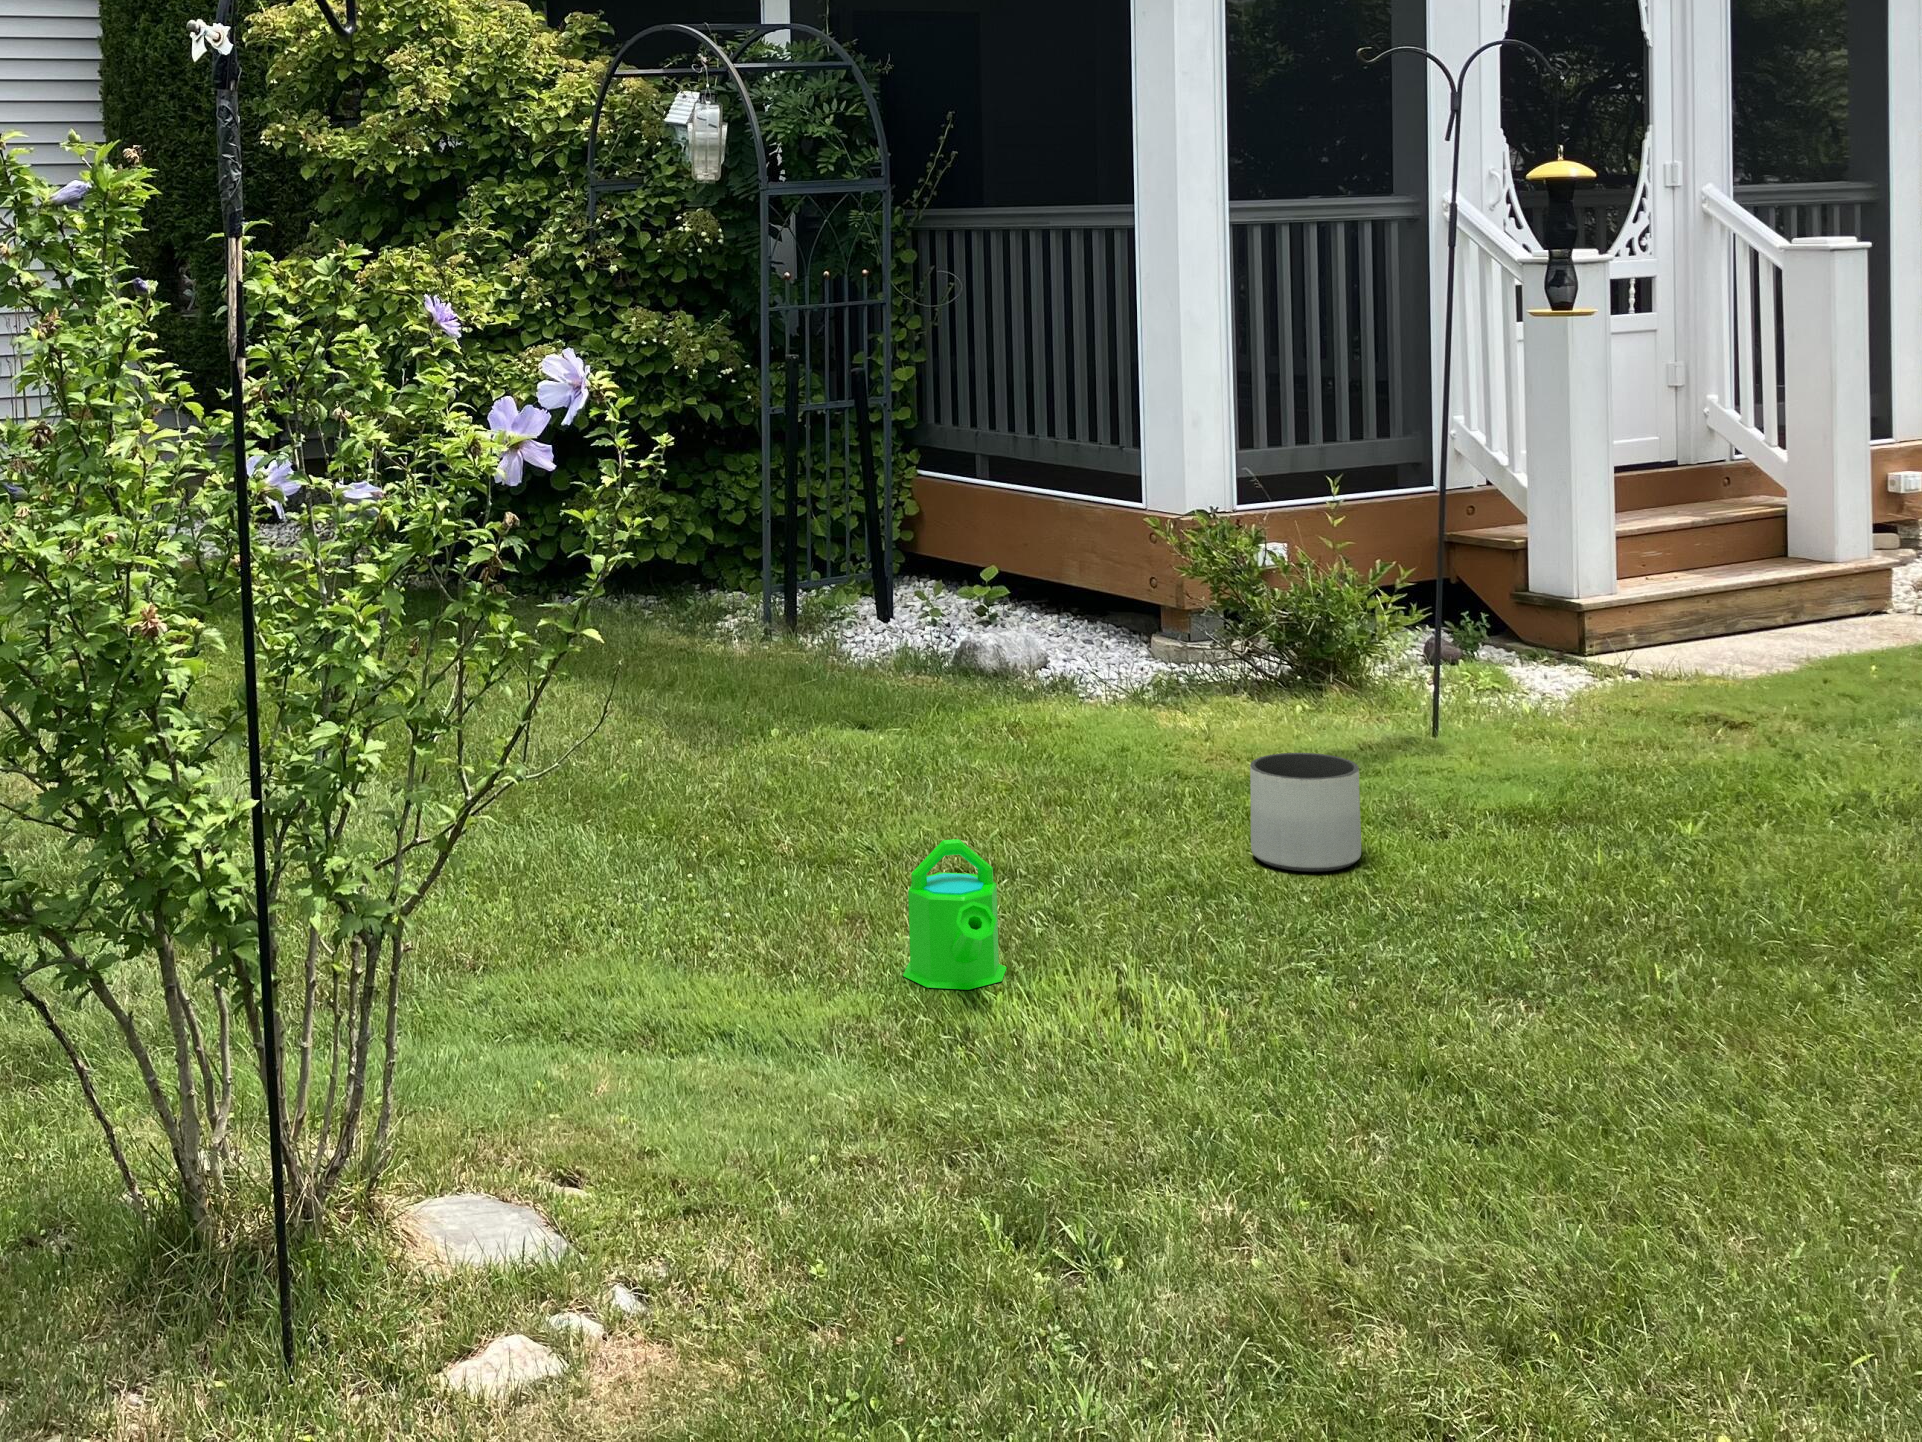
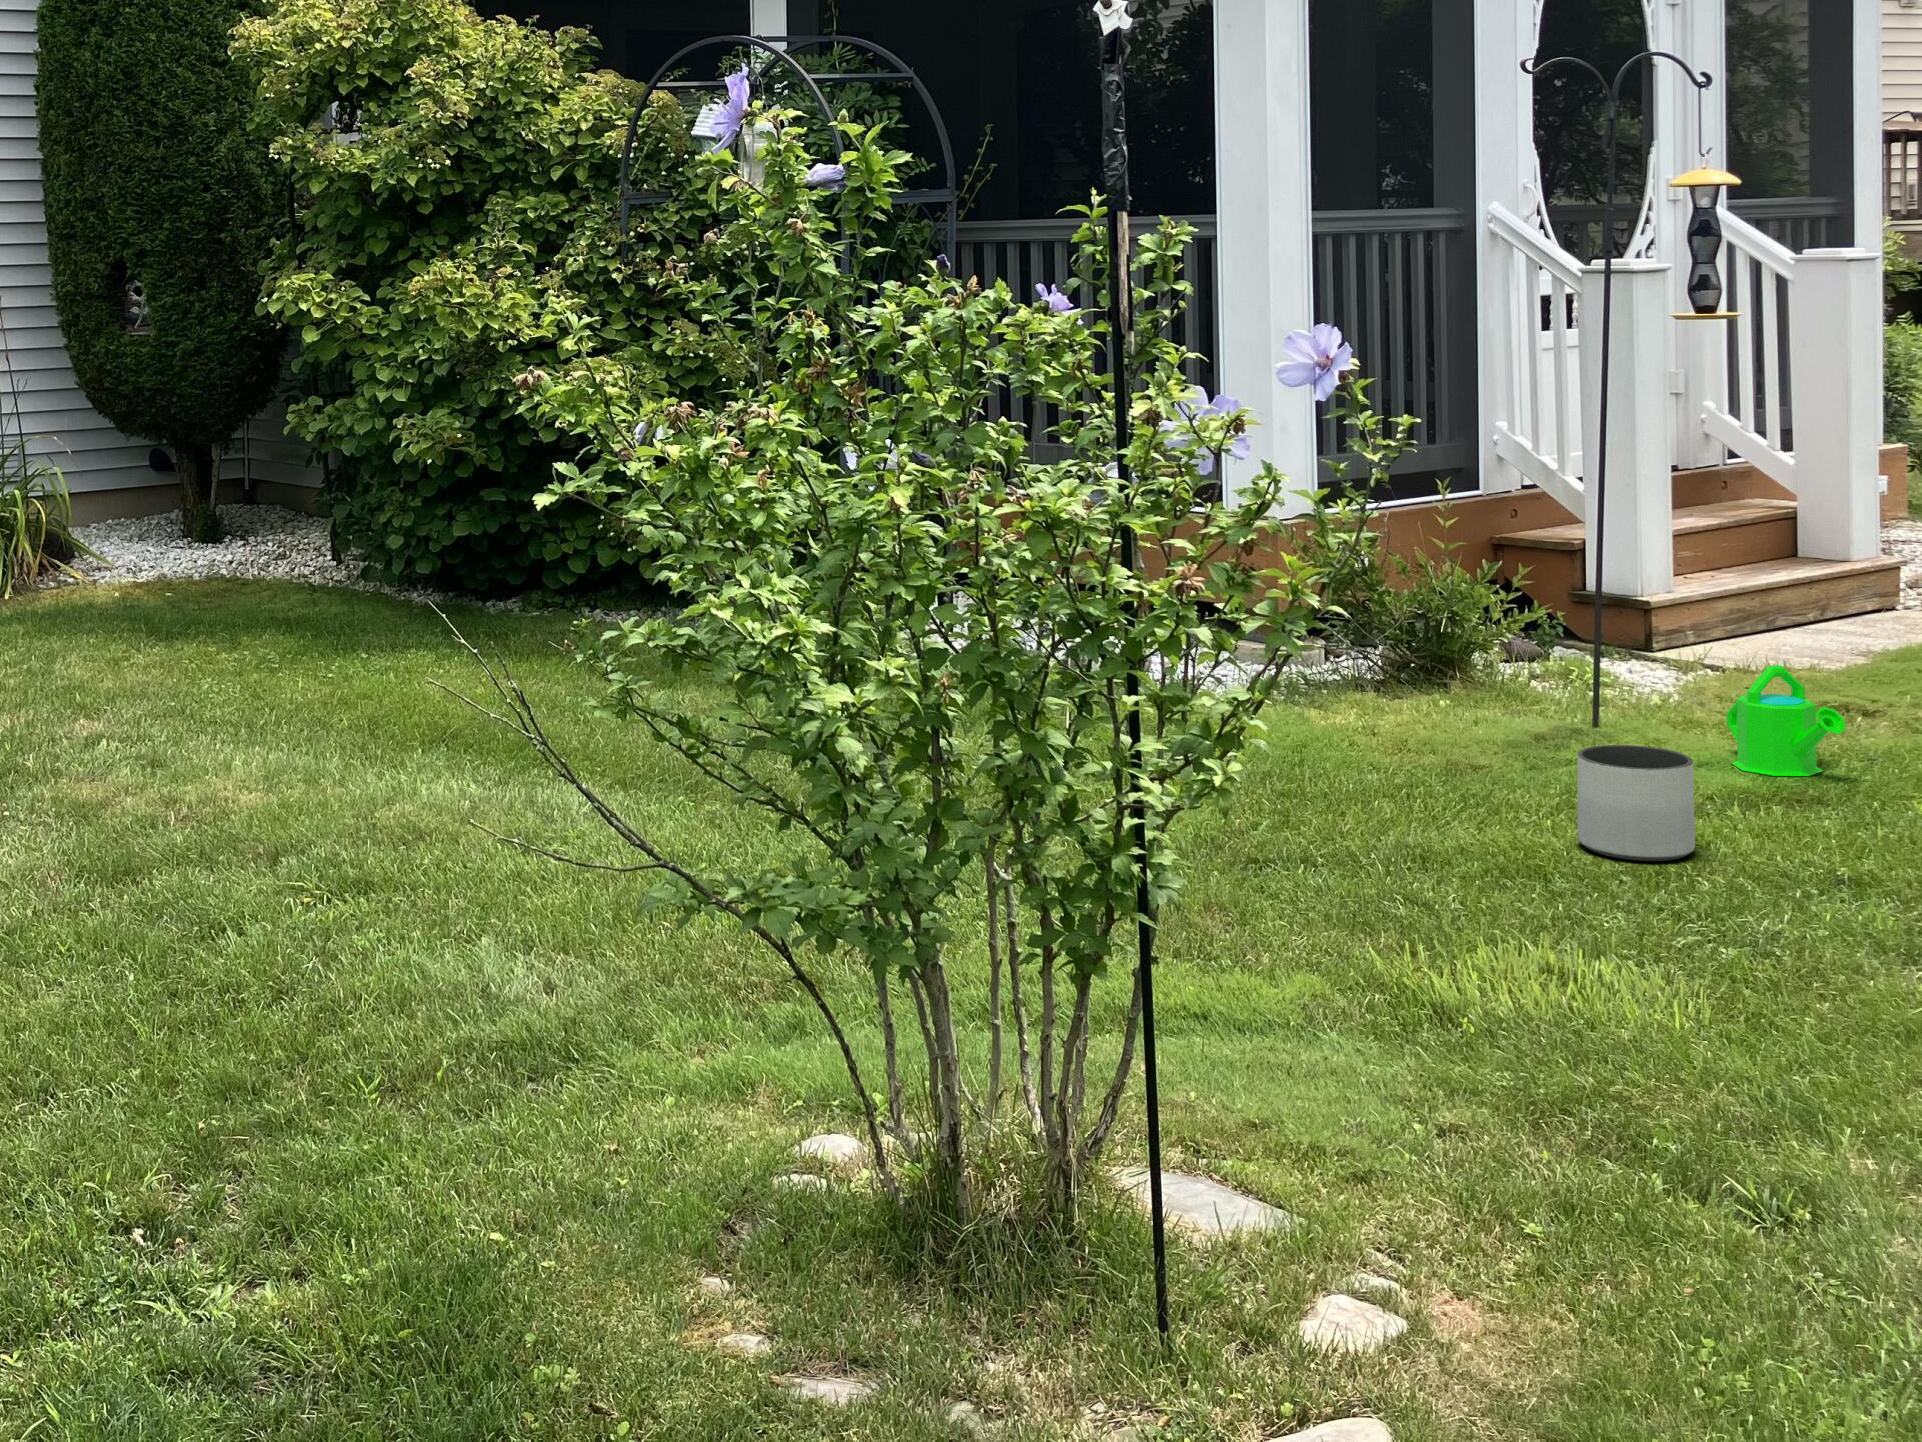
watering can: present [903,839,1007,990] -> present [1726,665,1846,776]

